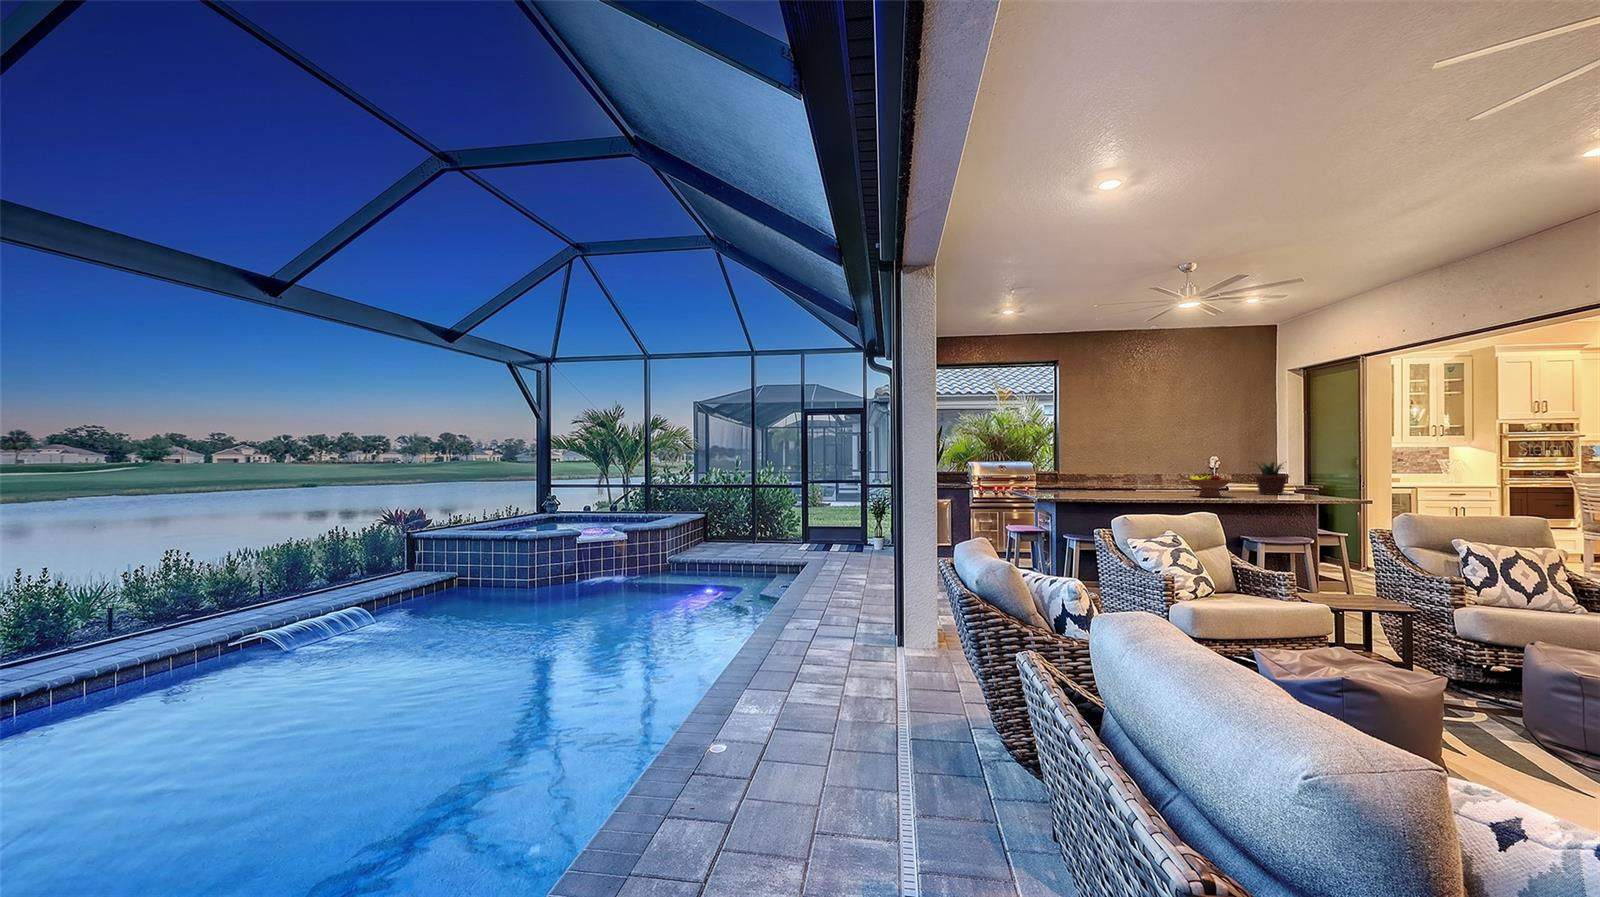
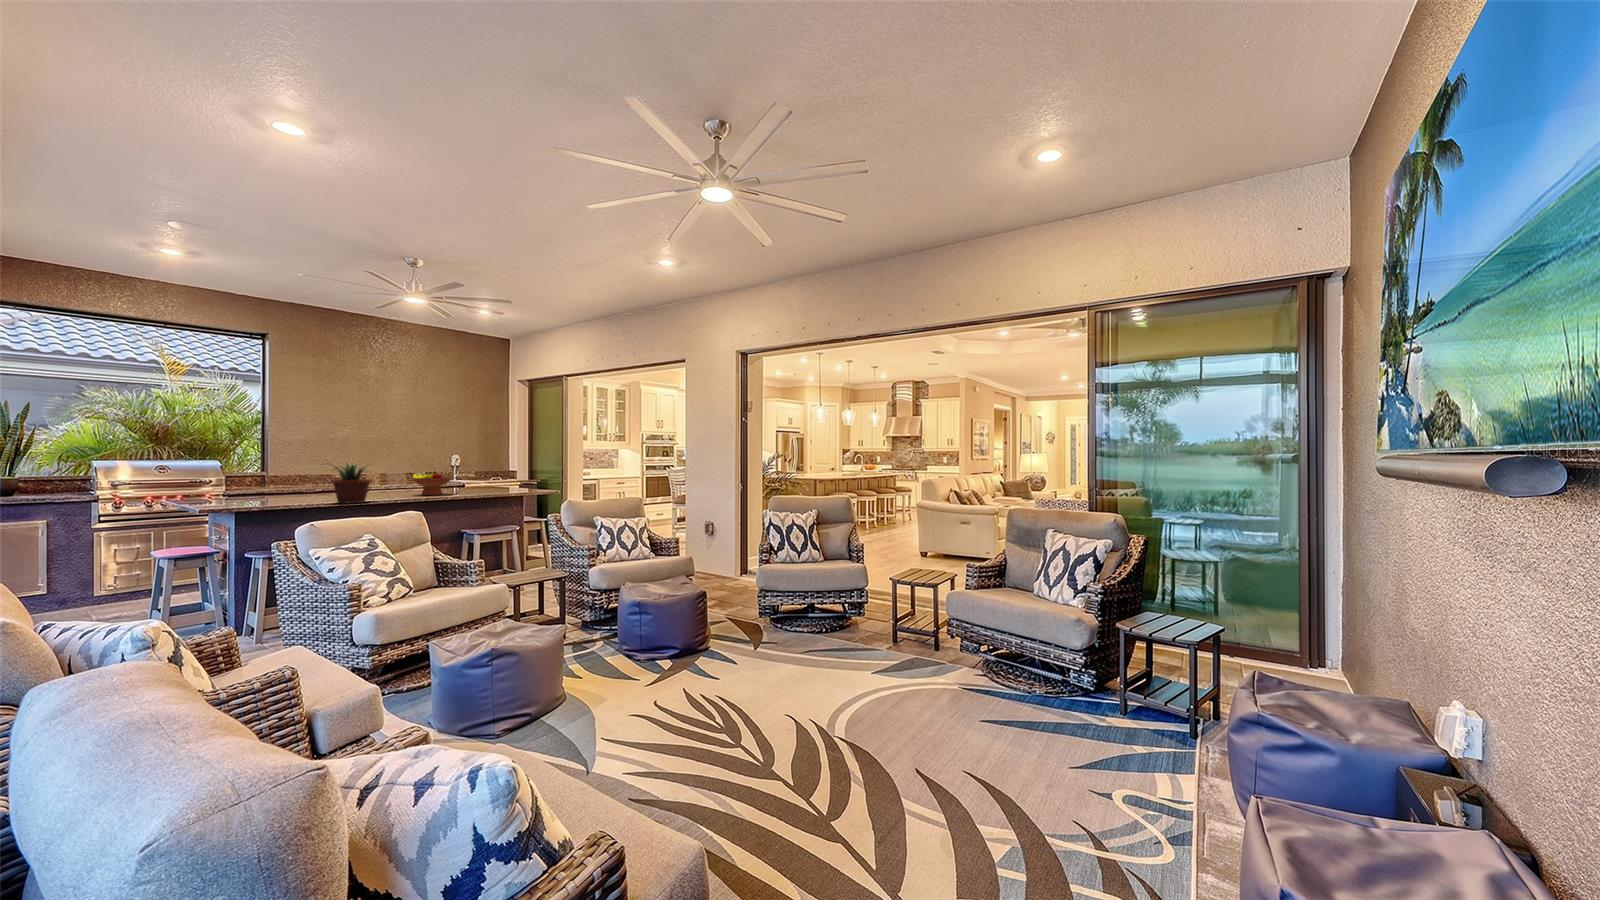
potted plant: present [1253,462,1289,495] -> present [330,464,373,504]

